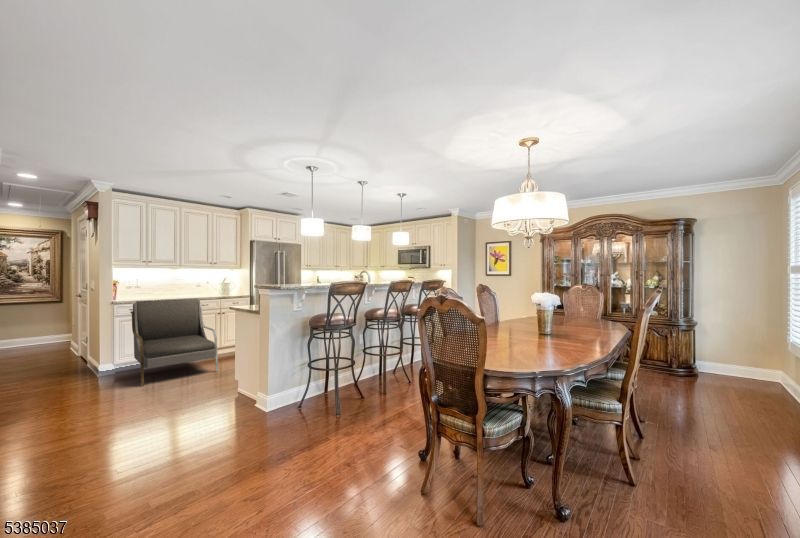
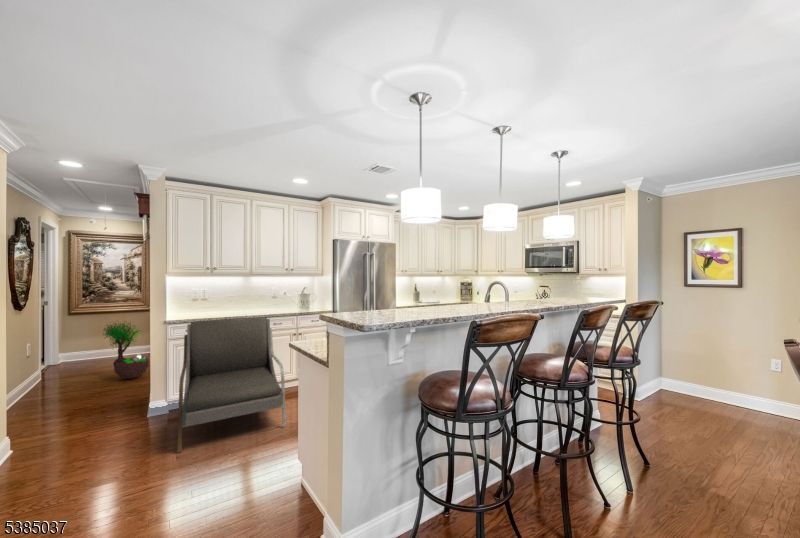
potted tree: none [28,304,74,358] -> present [103,323,149,379]

